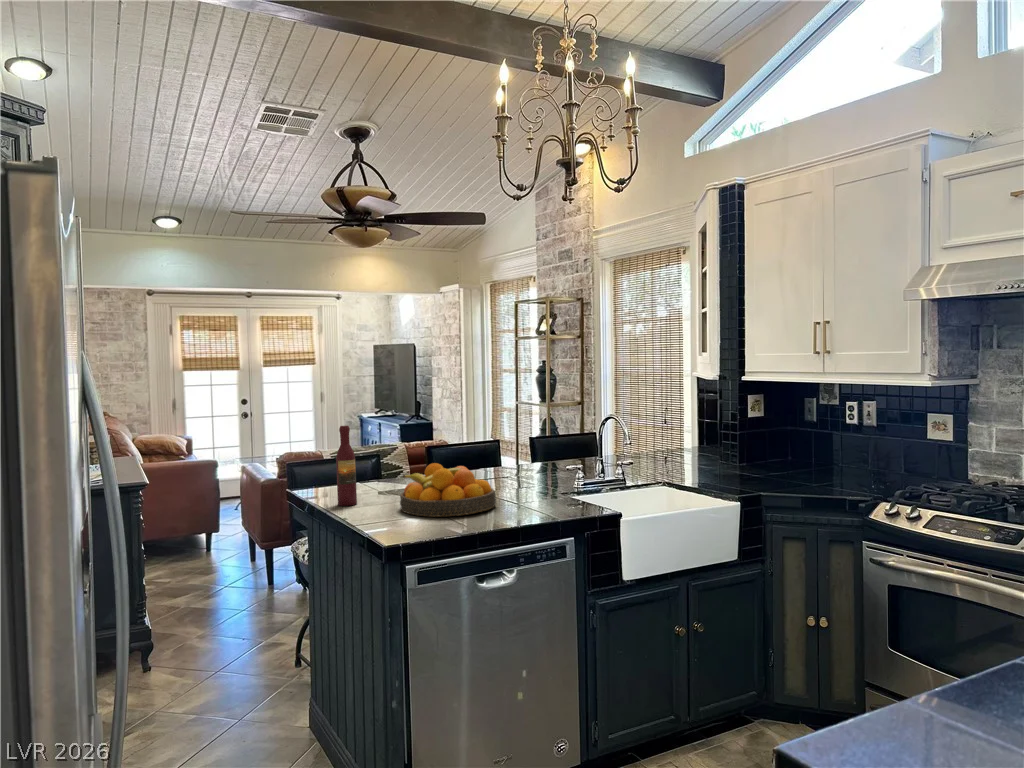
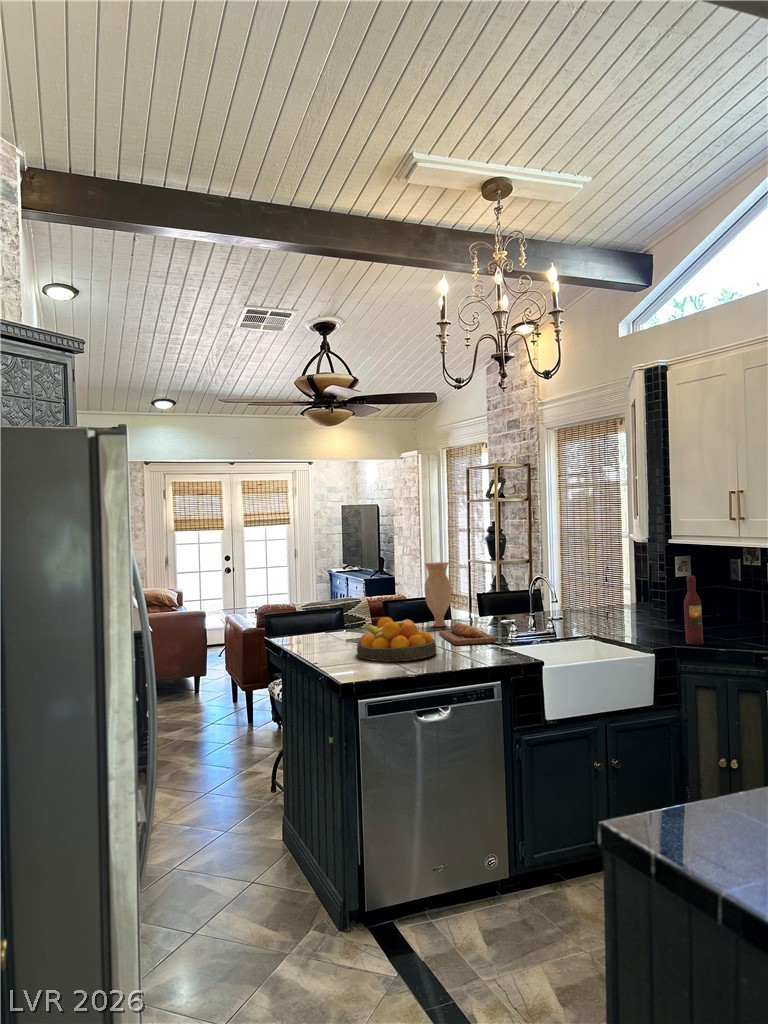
vase: none [476,401,506,474] -> present [425,562,451,627]
wine bottle: present [336,426,357,506] -> present [684,576,703,645]
bread loaf: none [494,470,562,495] -> present [439,623,496,645]

